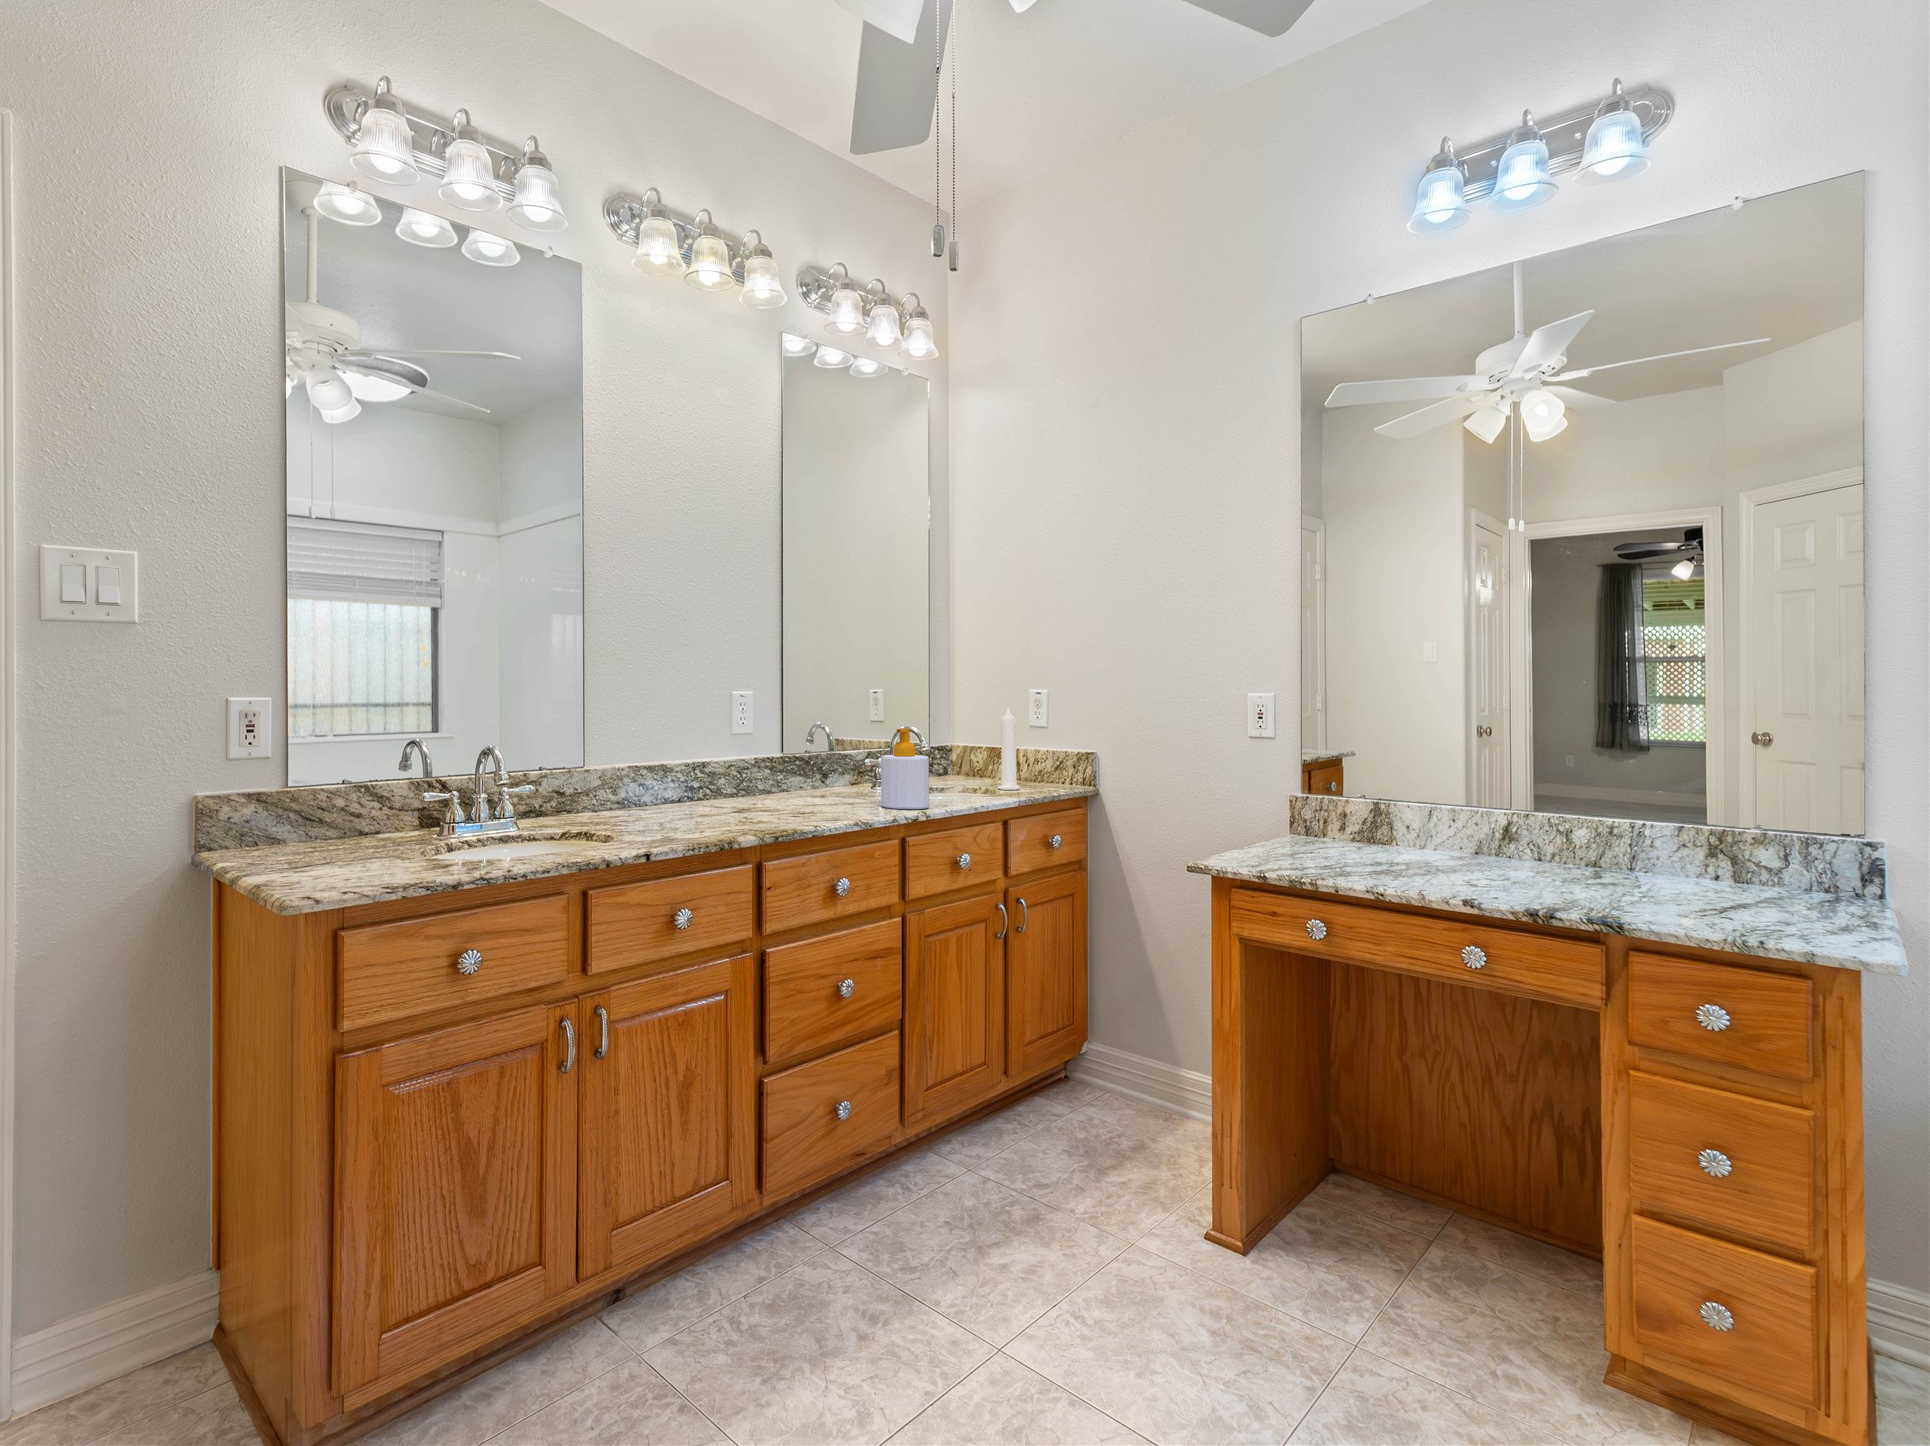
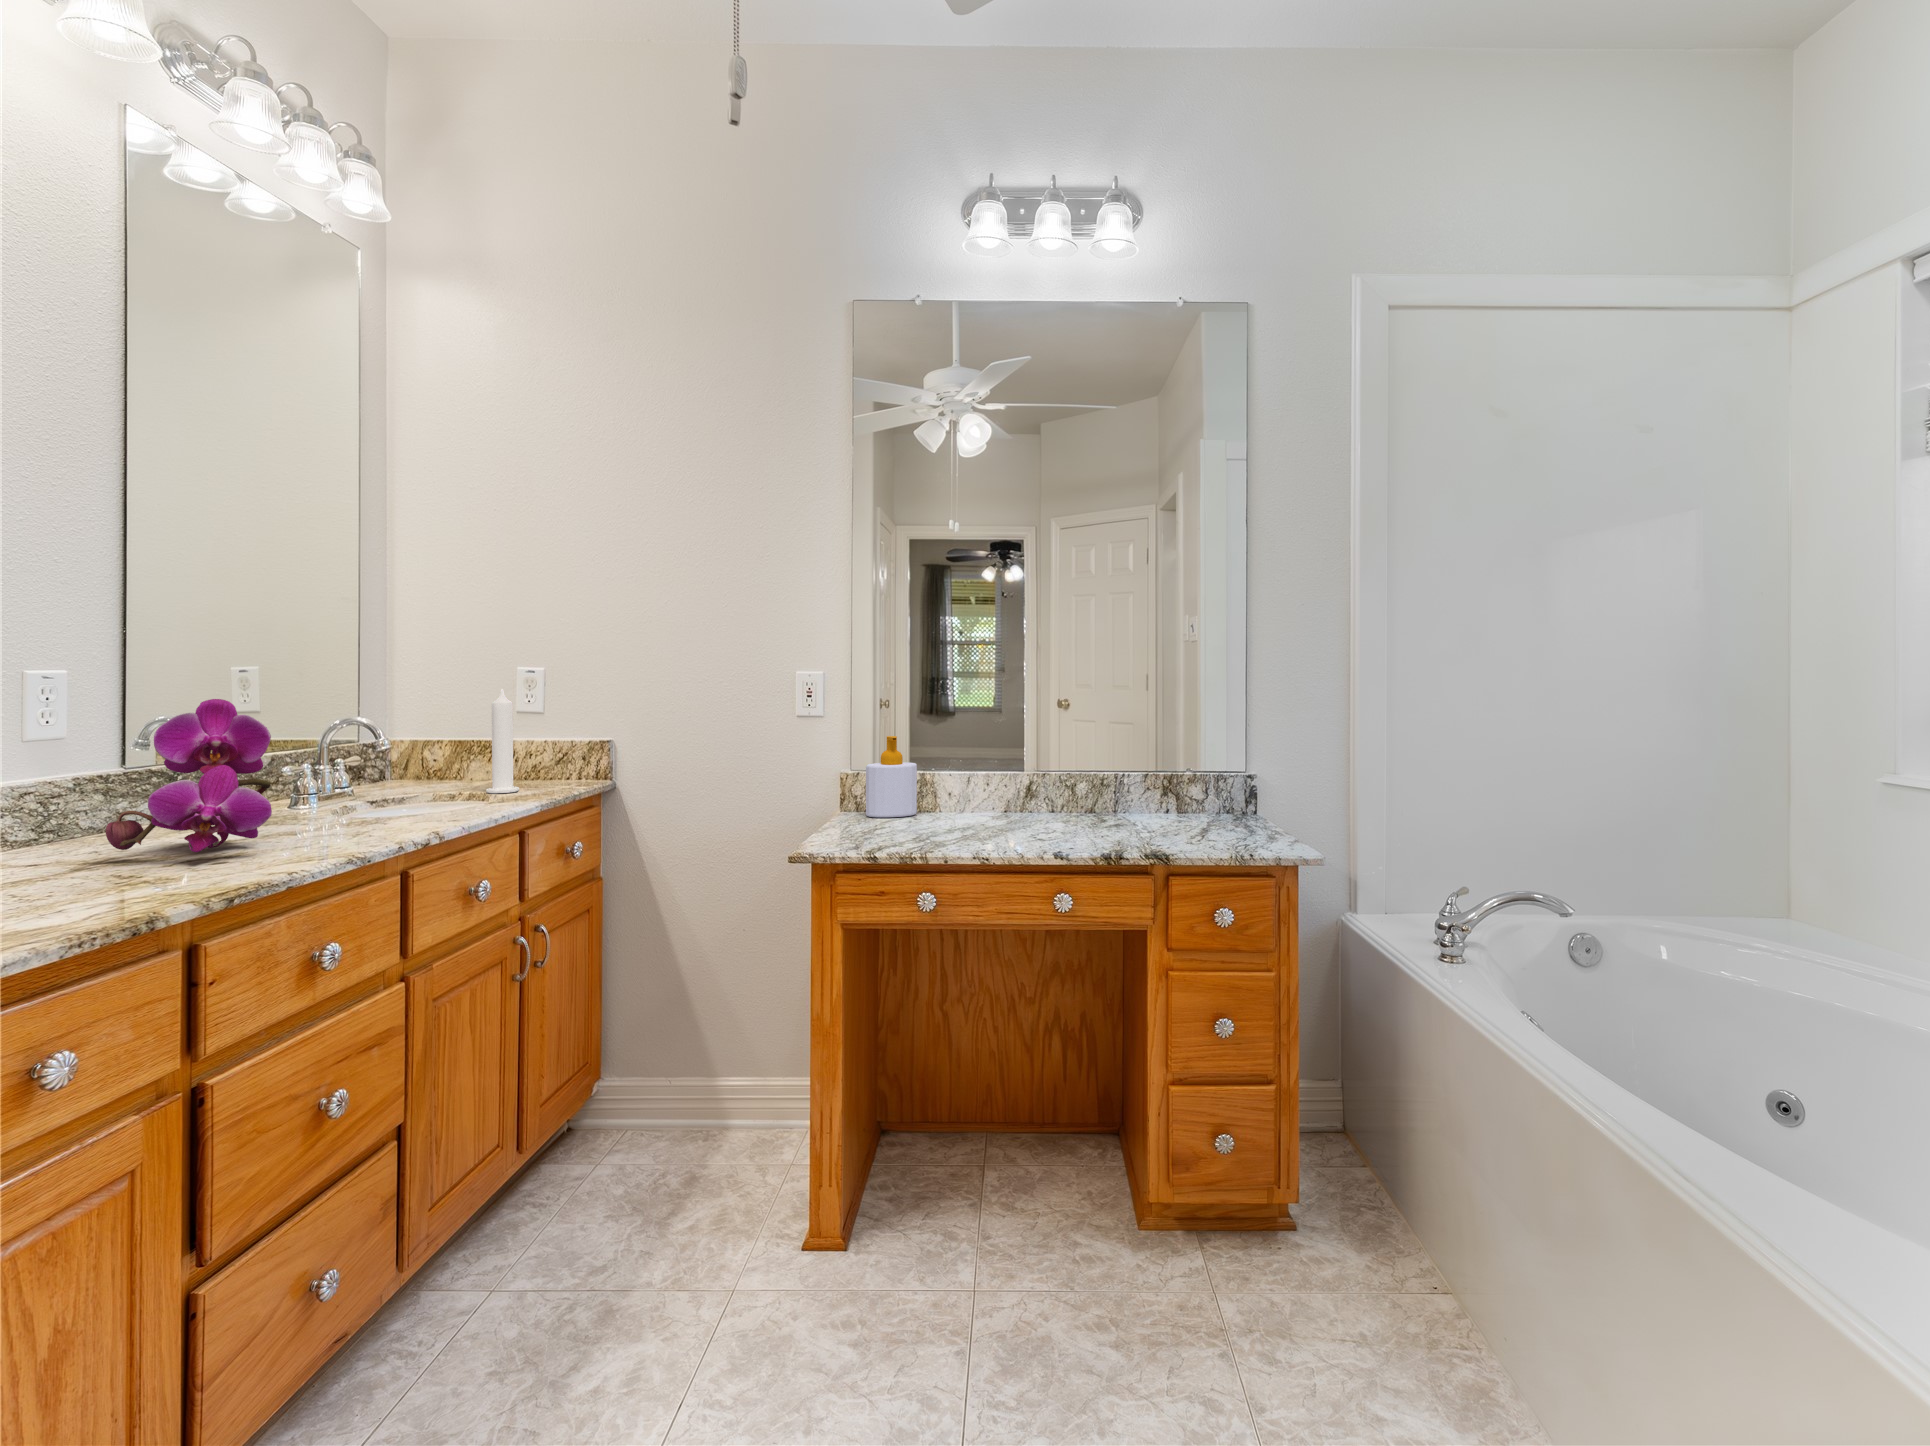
flower: none [751,712,833,808] -> present [106,699,272,852]
soap bottle: present [881,728,929,809] -> present [866,736,917,818]

